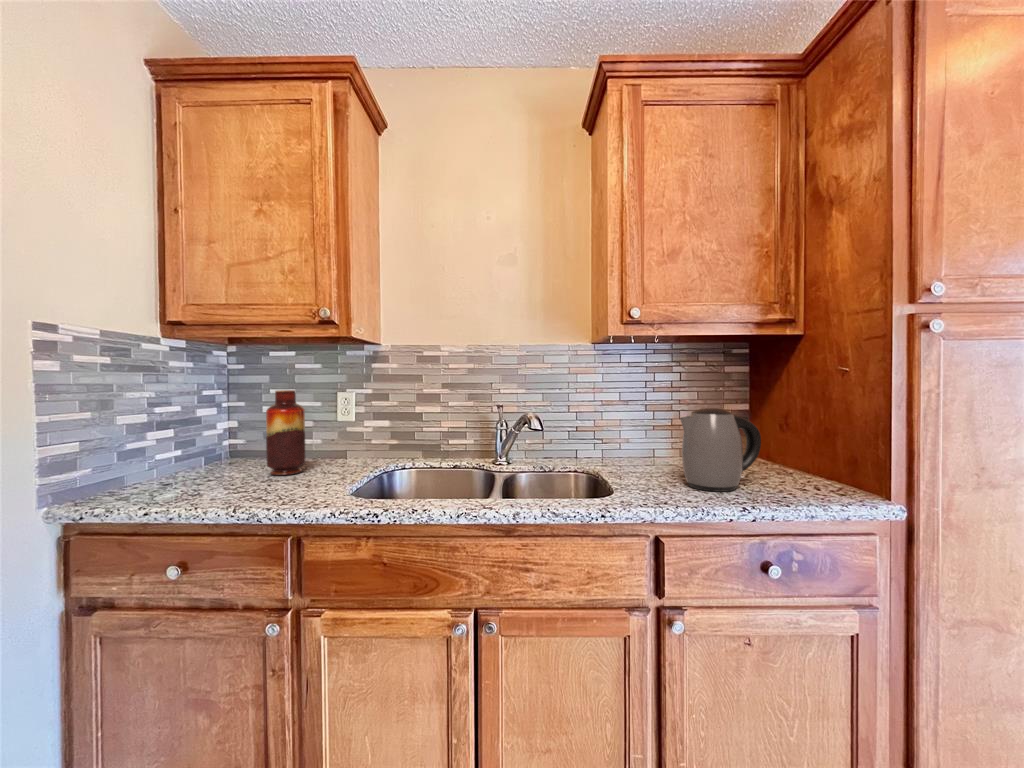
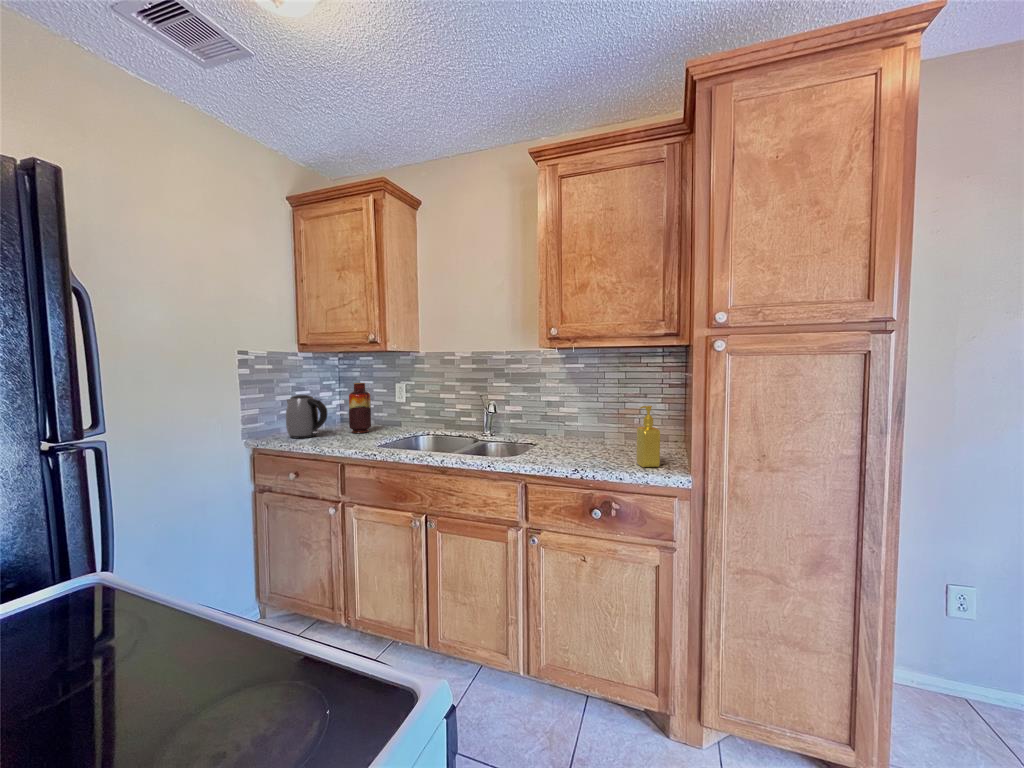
soap dispenser: none [790,405,839,493] -> present [636,406,660,467]
kettle: present [680,408,761,492] -> present [286,395,327,439]

